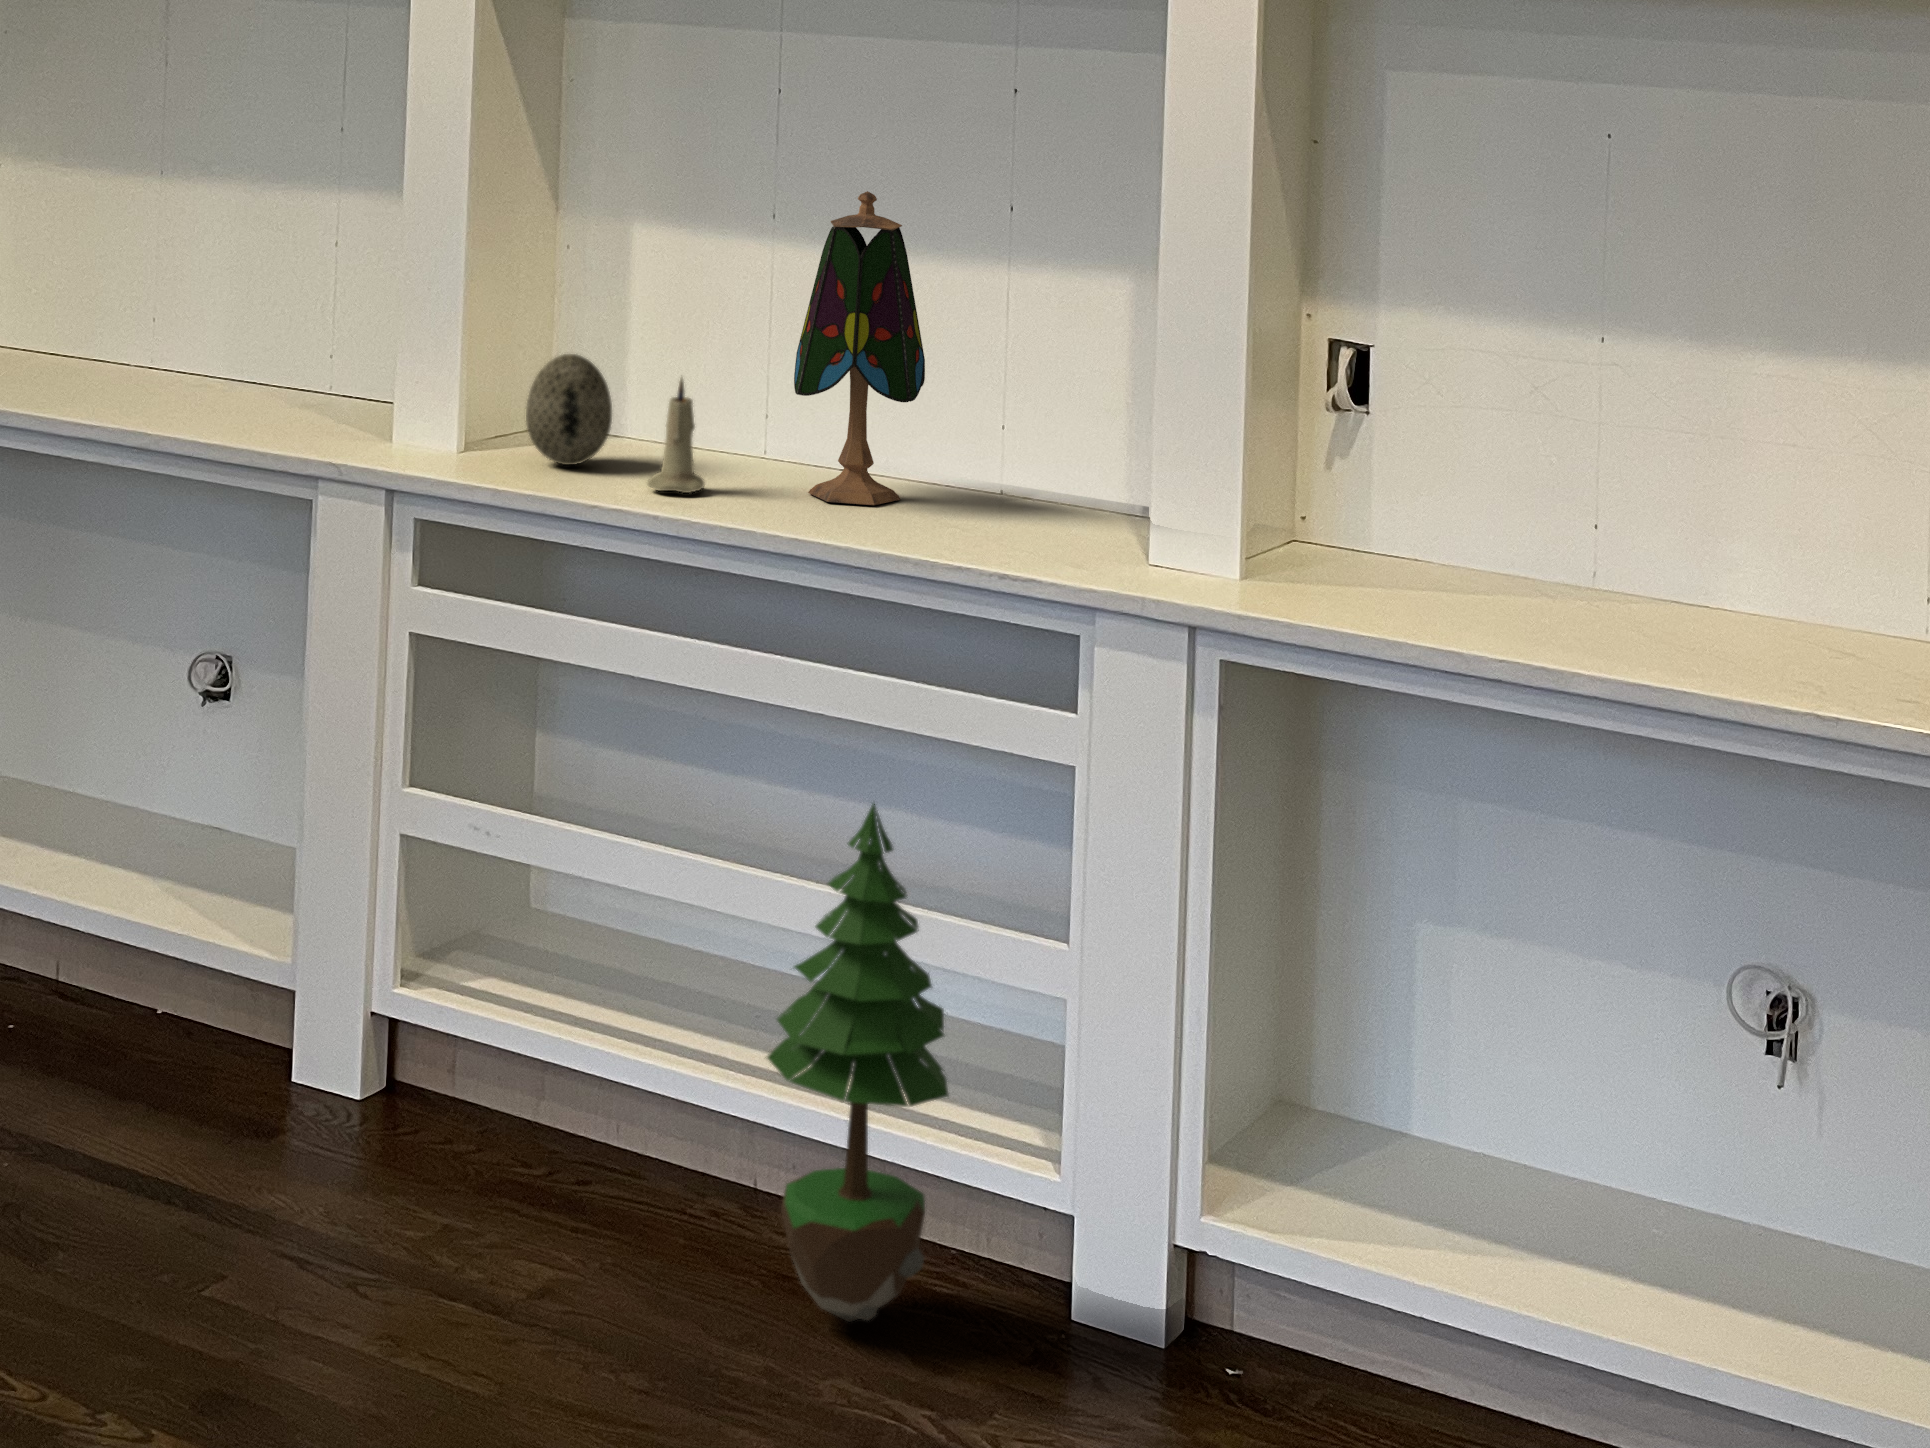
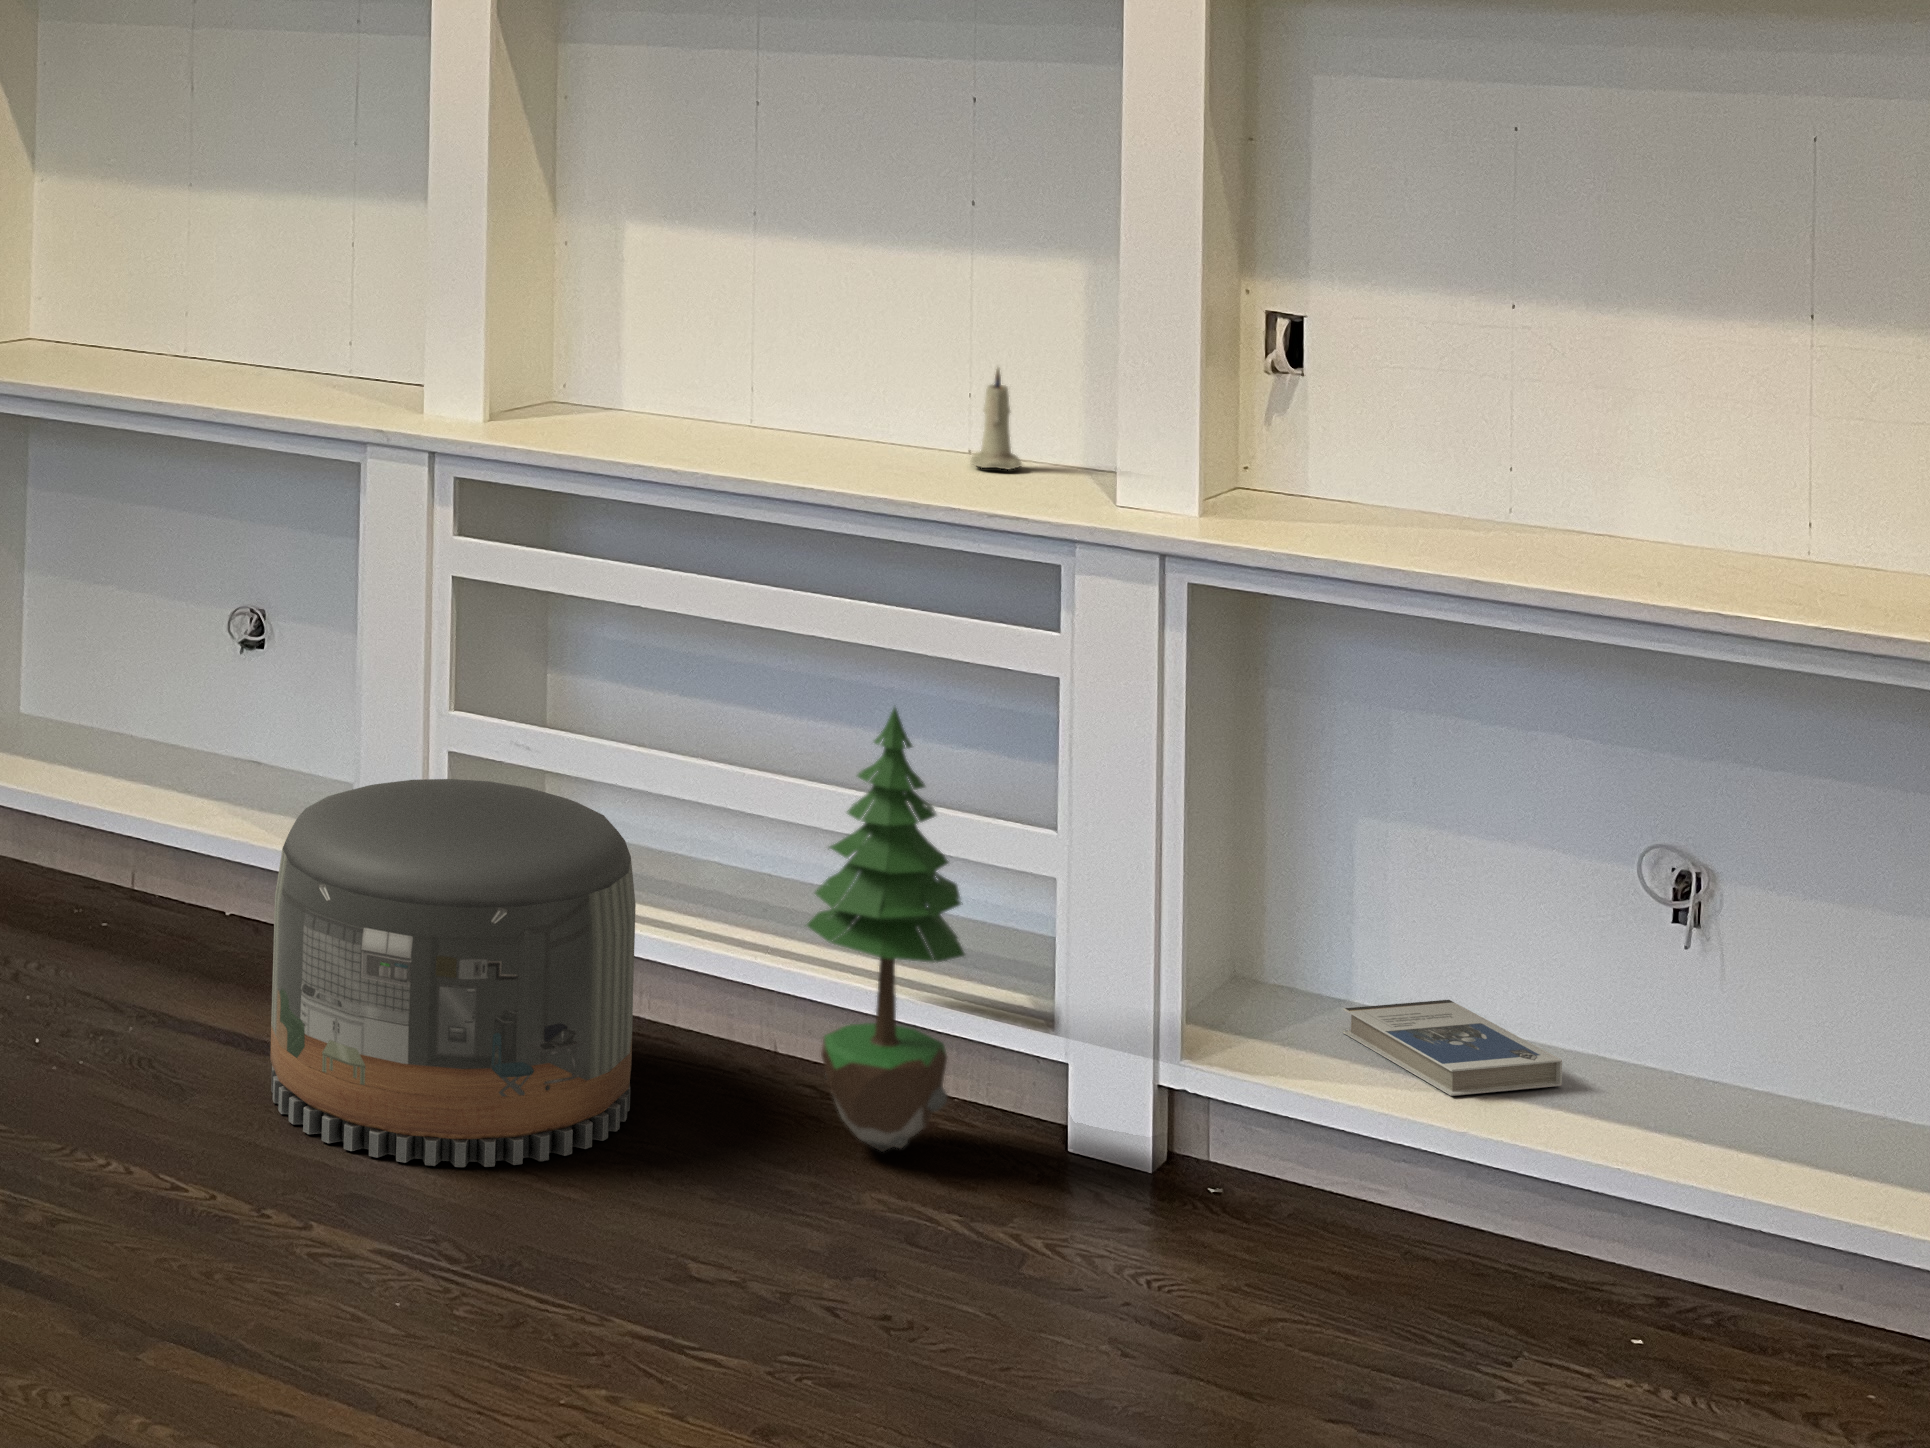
table lamp: present [794,191,925,505] -> none [796,187,910,460]
decorative egg: present [526,354,612,465] -> none [554,334,629,431]
candle: present [647,378,705,493] -> present [971,369,1022,469]
pouf: none [146,871,579,1347] -> present [270,779,636,1167]
hardback book: none [1385,1140,1630,1269] -> present [1343,1000,1562,1096]

